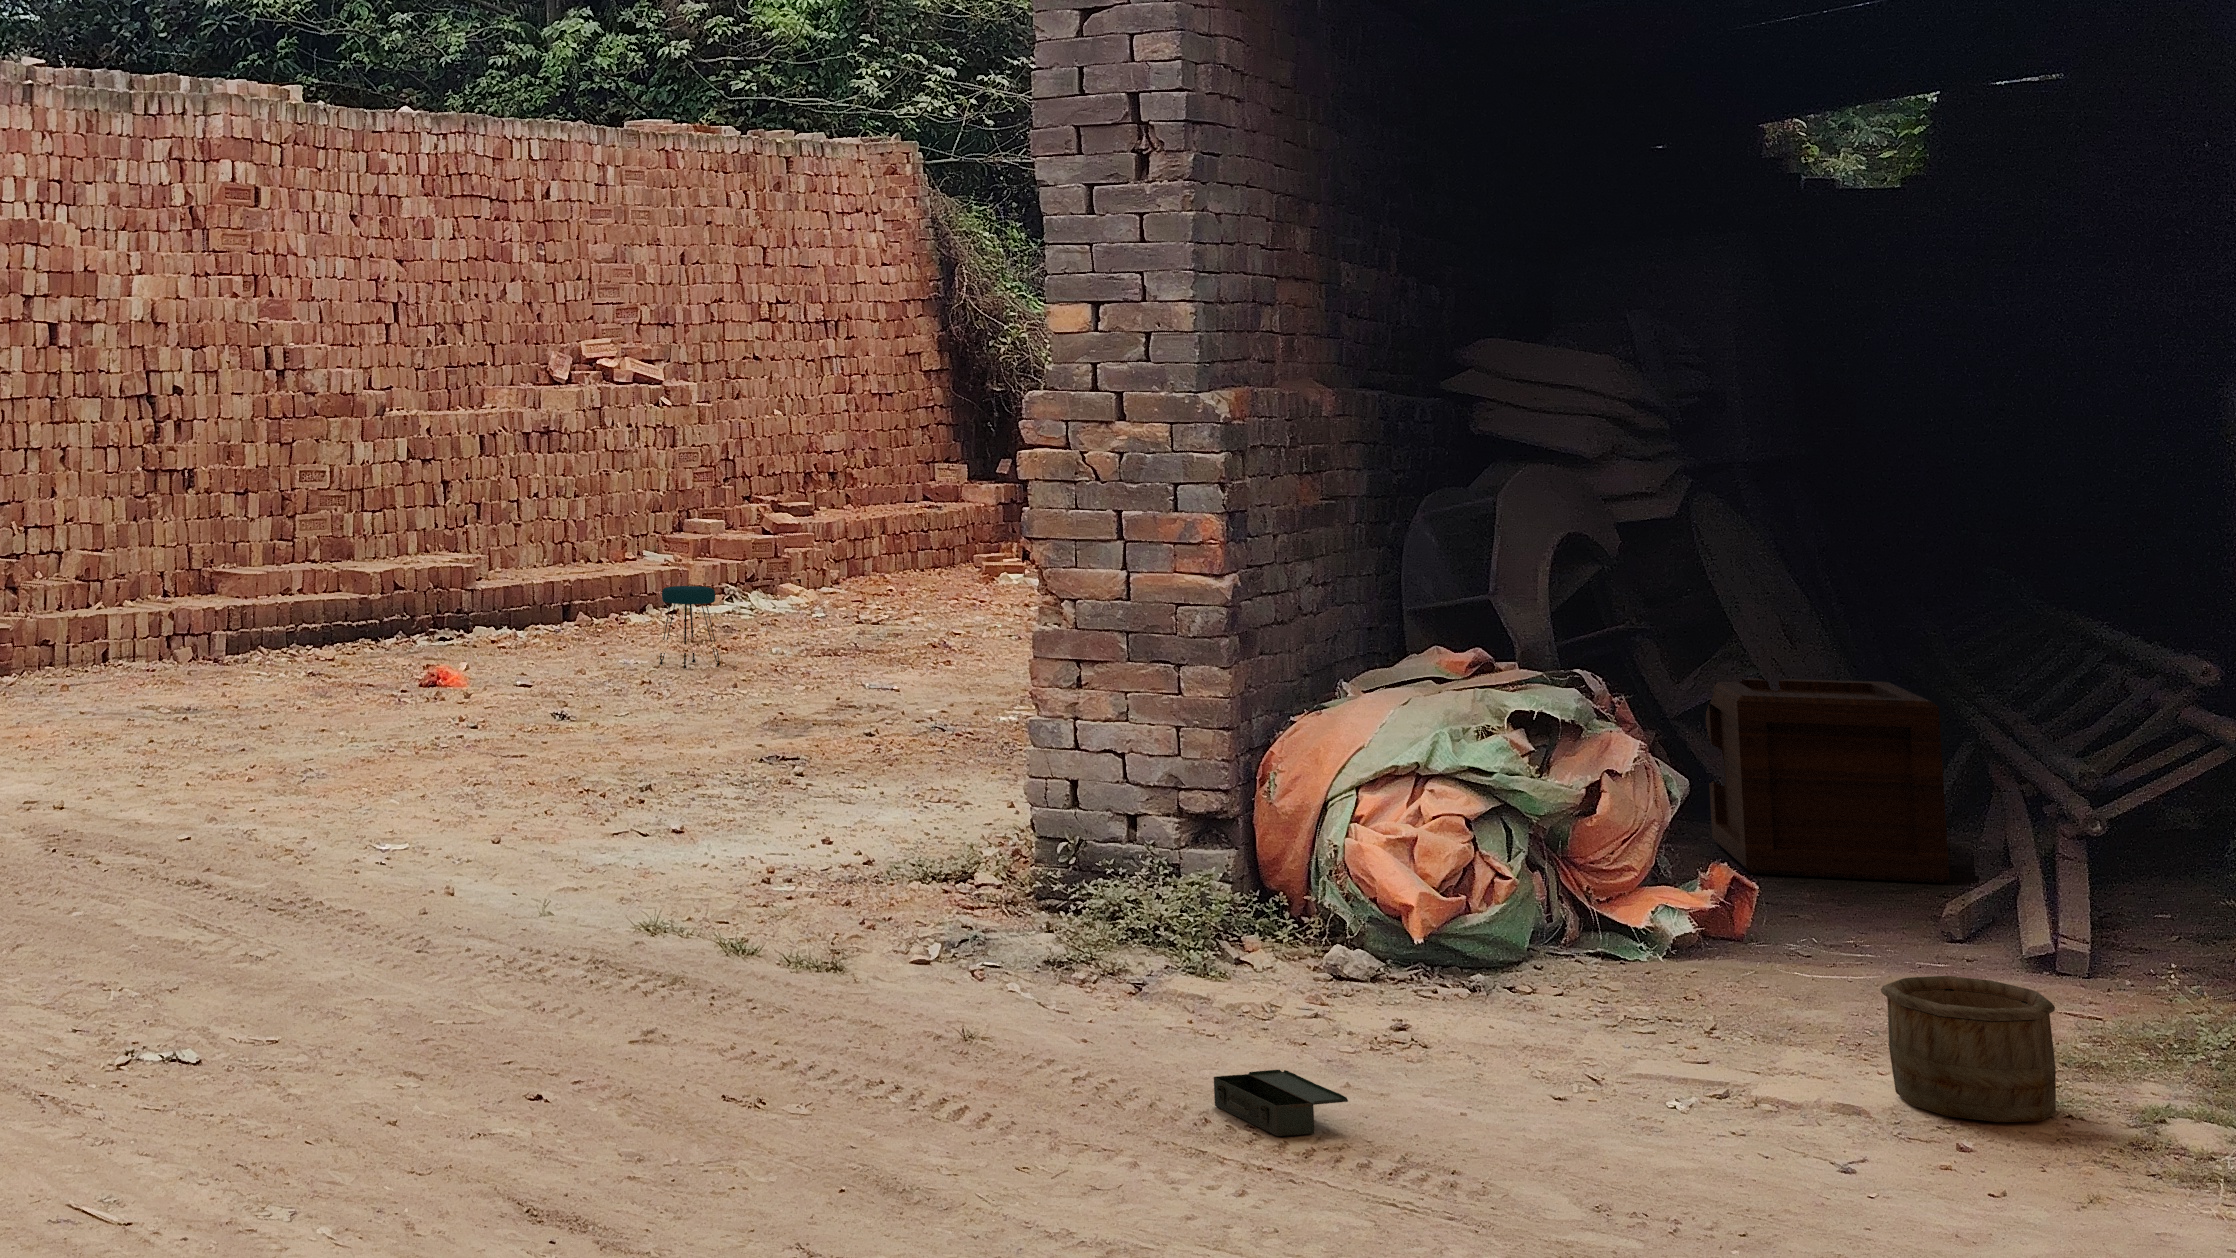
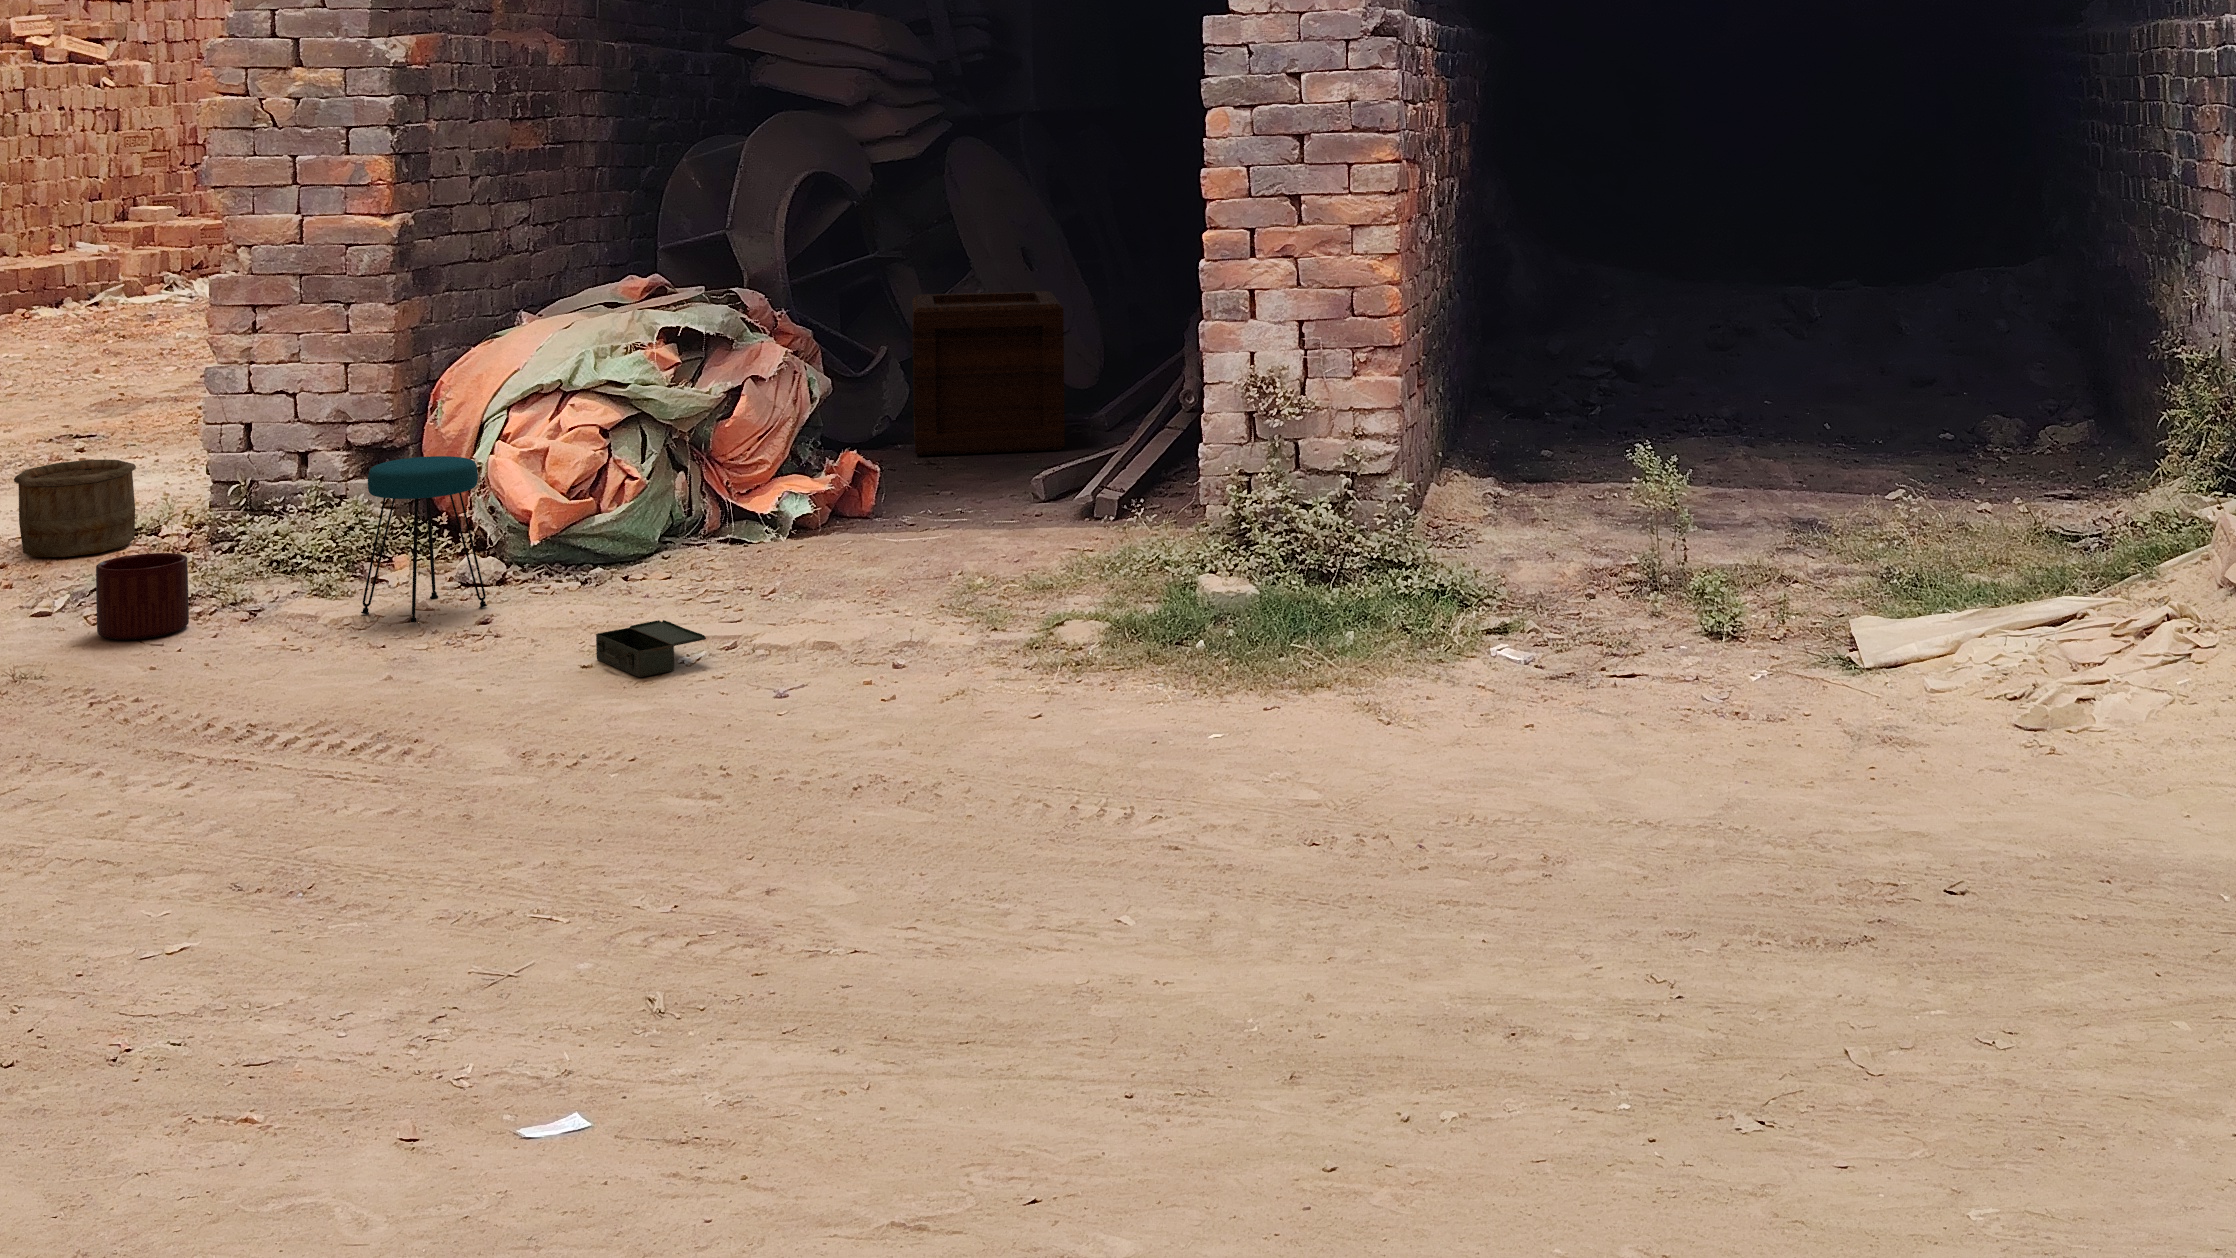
stool: present [660,586,720,668] -> present [361,456,487,623]
planter: none [1010,910,1095,997] -> present [96,553,189,640]
wooden bucket: present [1881,976,2056,1122] -> present [14,460,136,557]
toolbox: present [1214,1070,1348,1136] -> present [596,620,706,677]

